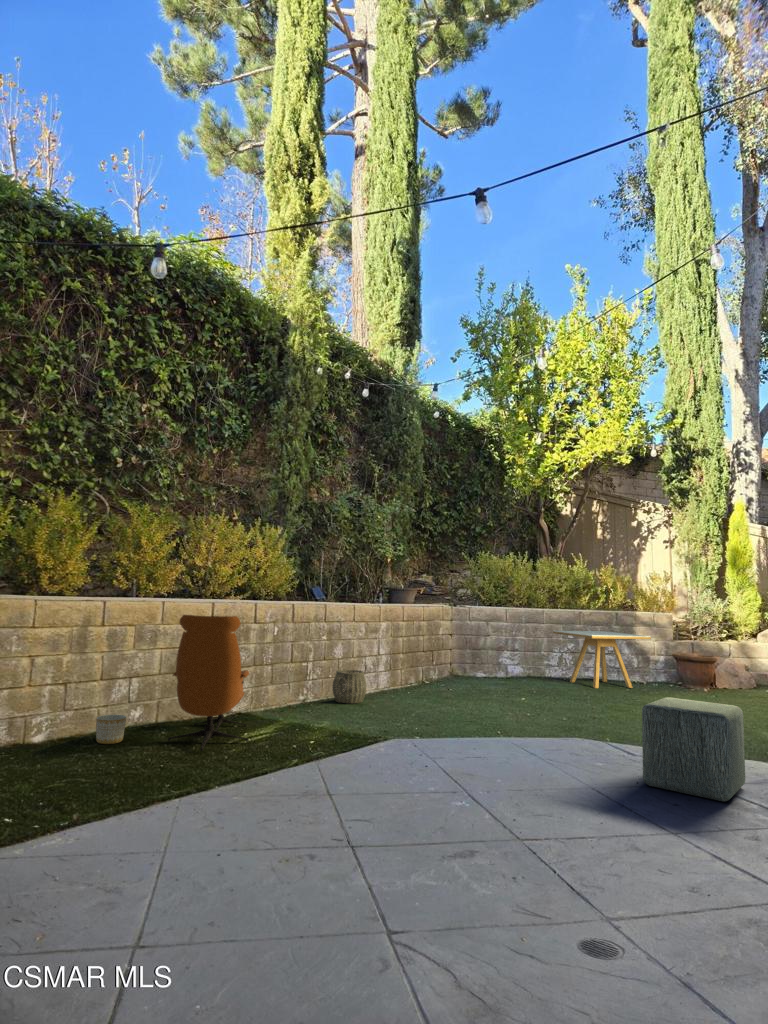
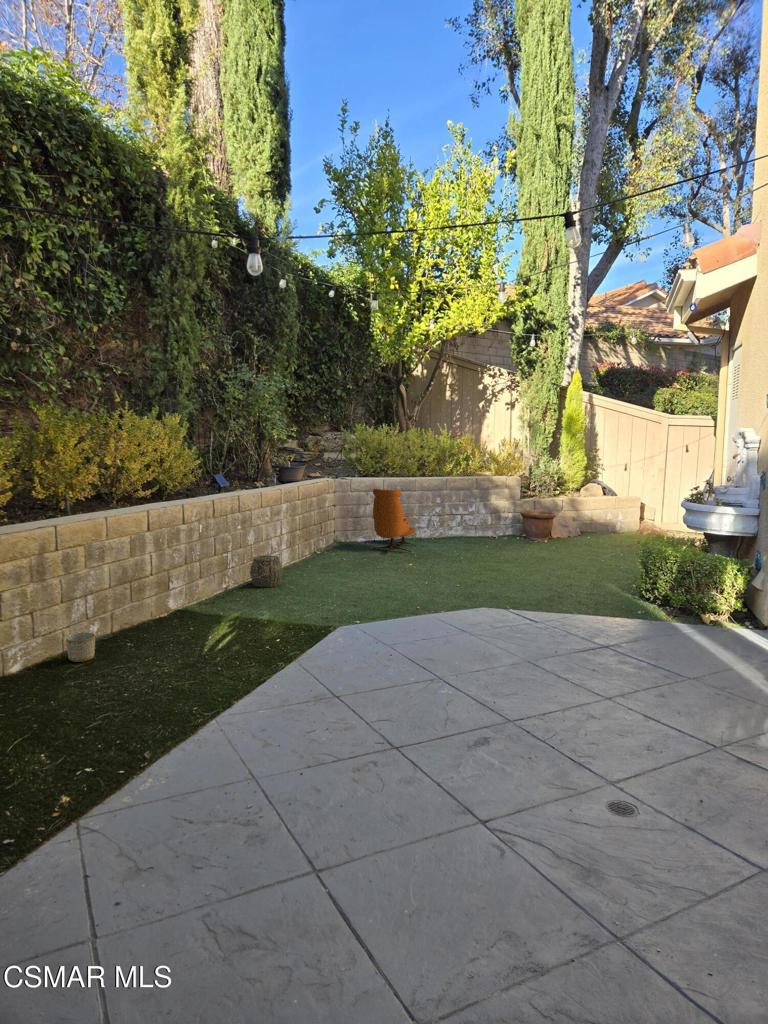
lounge chair: present [168,615,249,751] -> present [373,489,416,554]
dining table: present [553,631,651,688] -> none [424,496,507,548]
ottoman: present [642,697,745,801] -> none [547,578,617,654]

